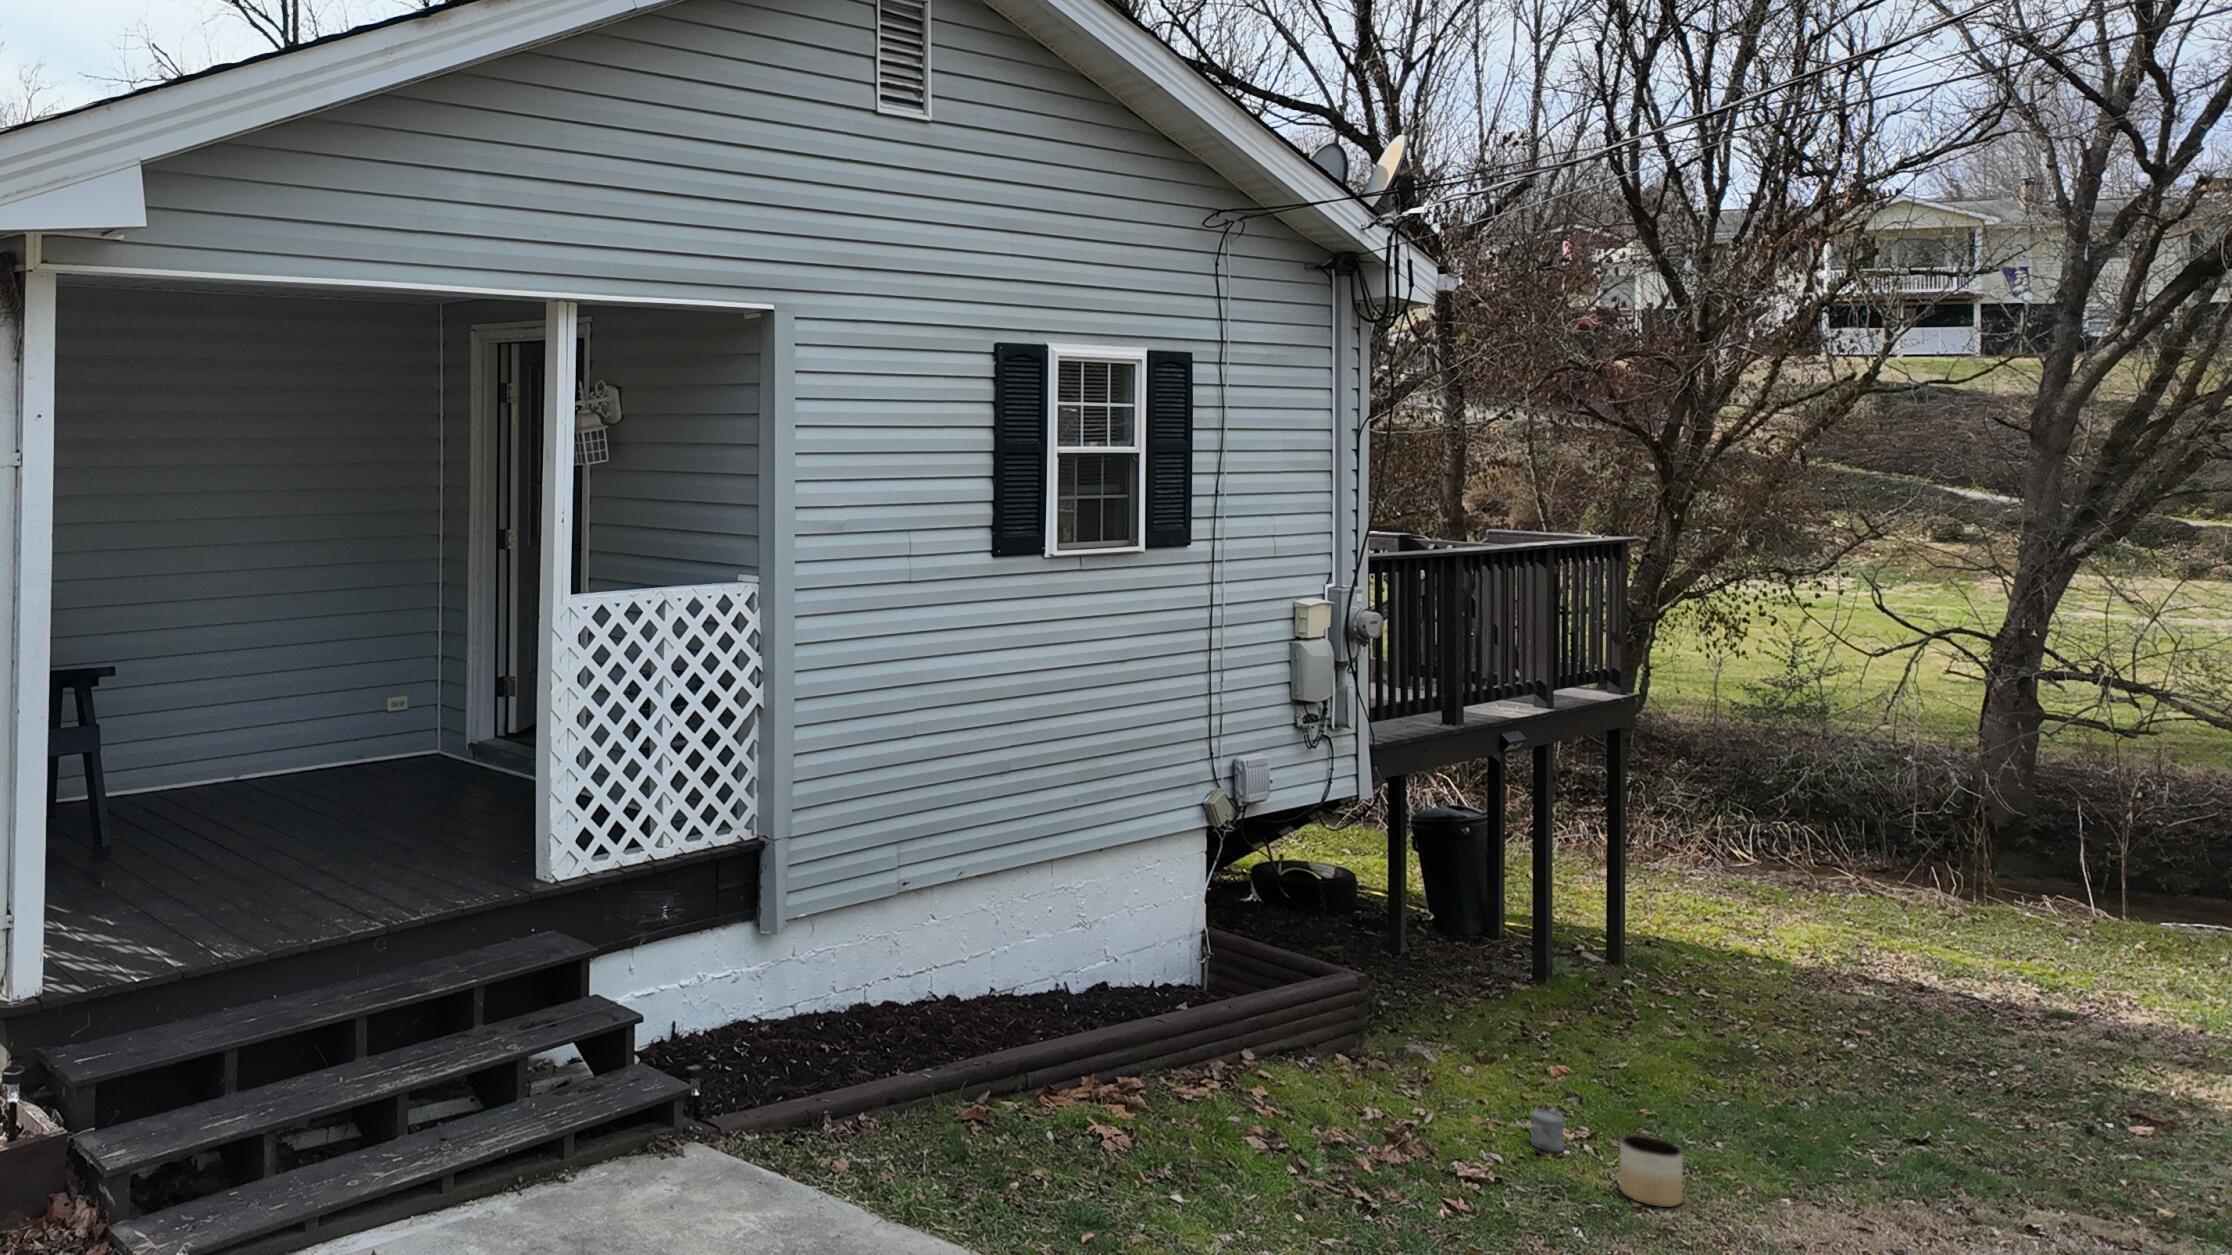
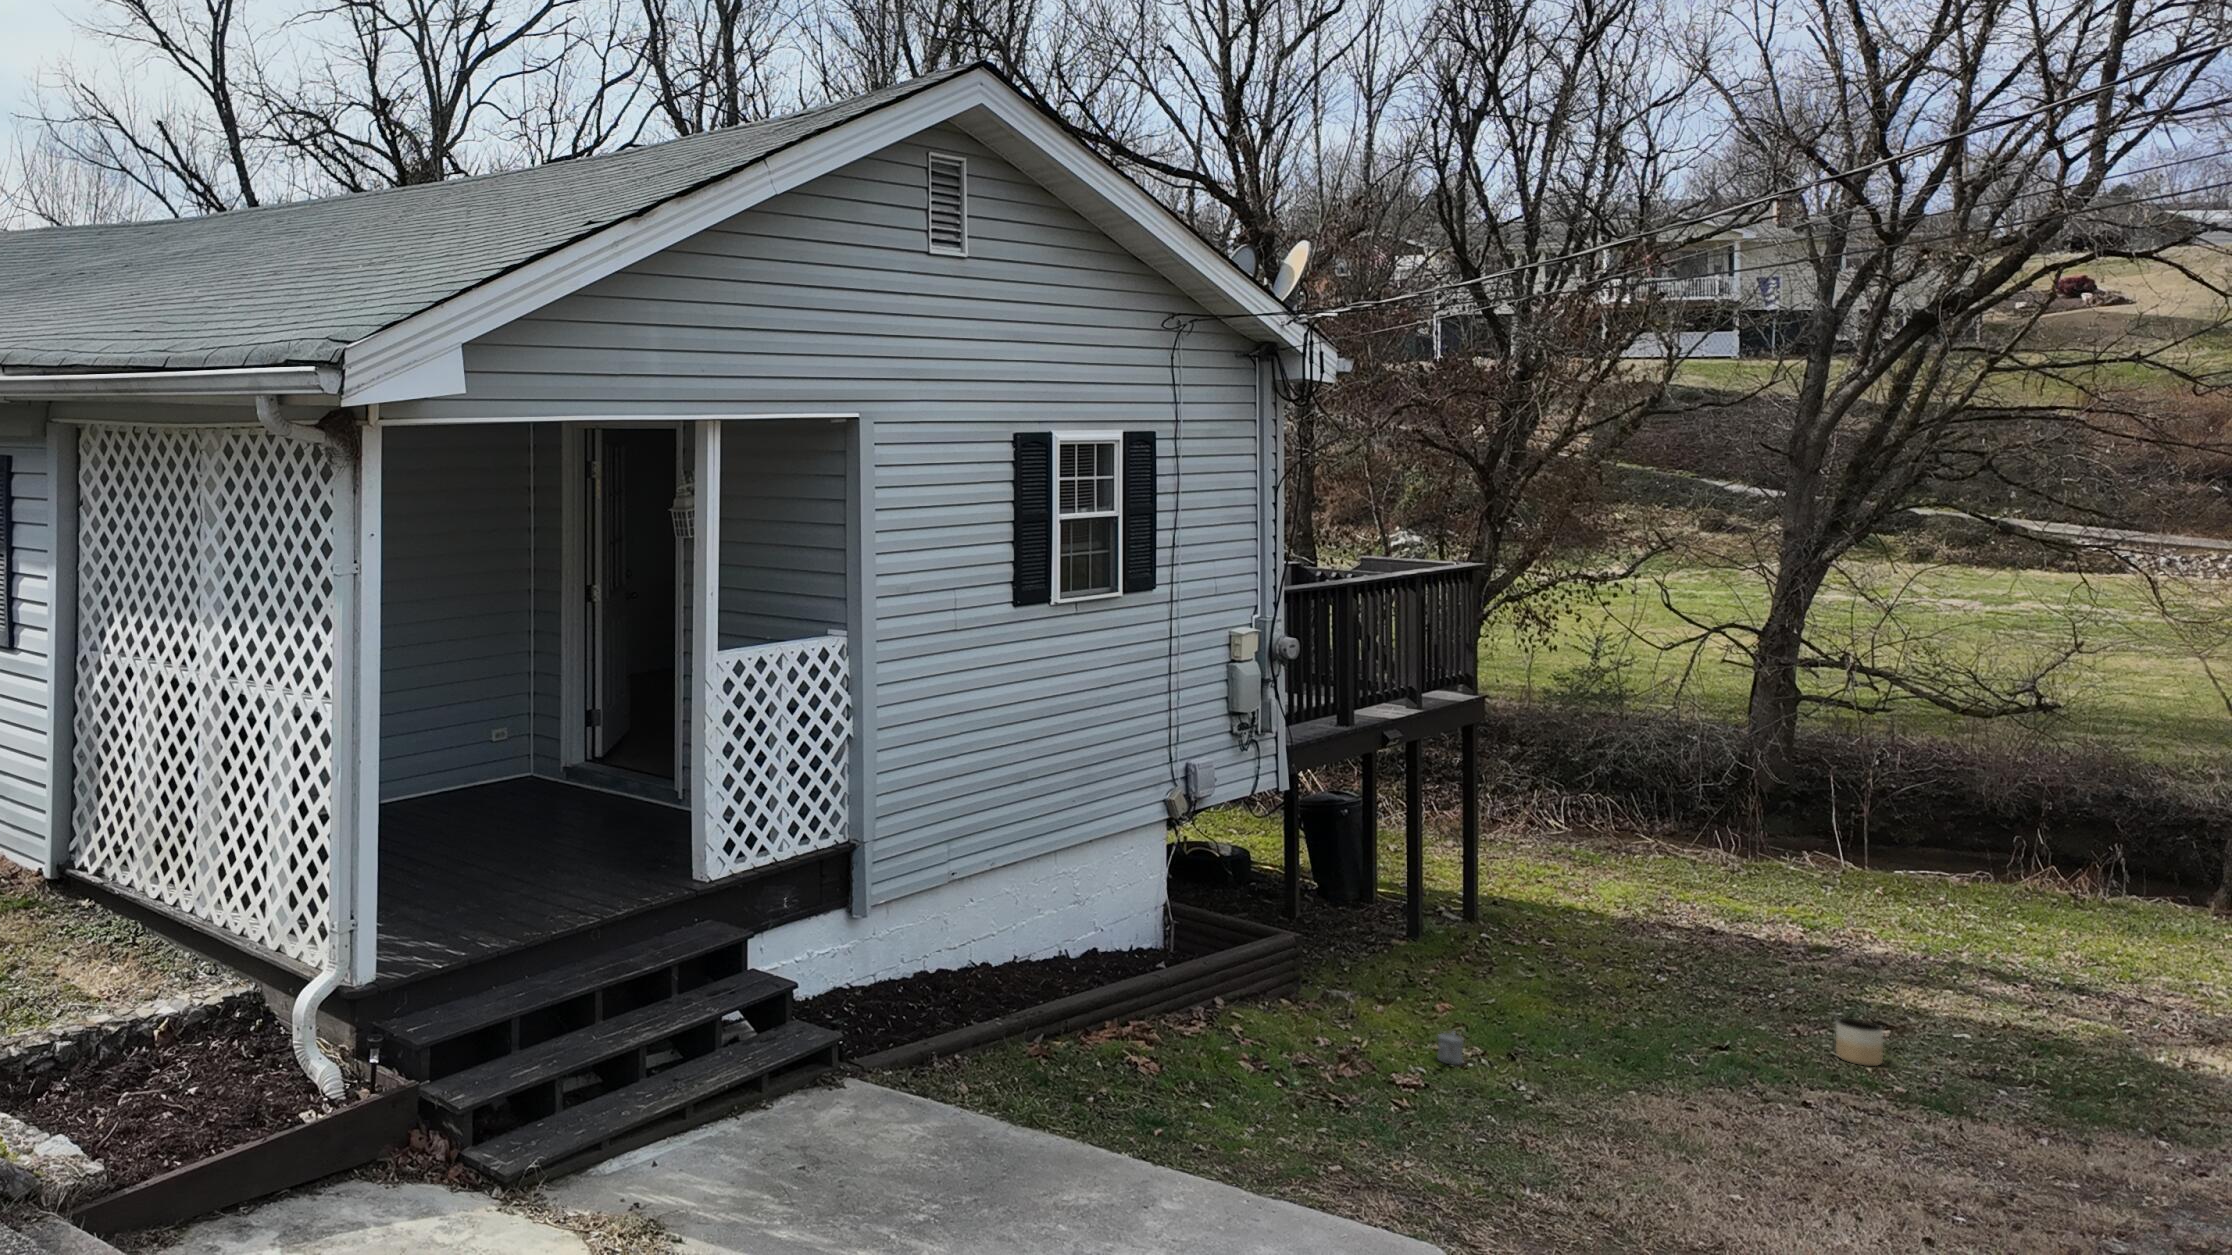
planter: present [1619,1135,1683,1207] -> present [1836,1018,1883,1066]

